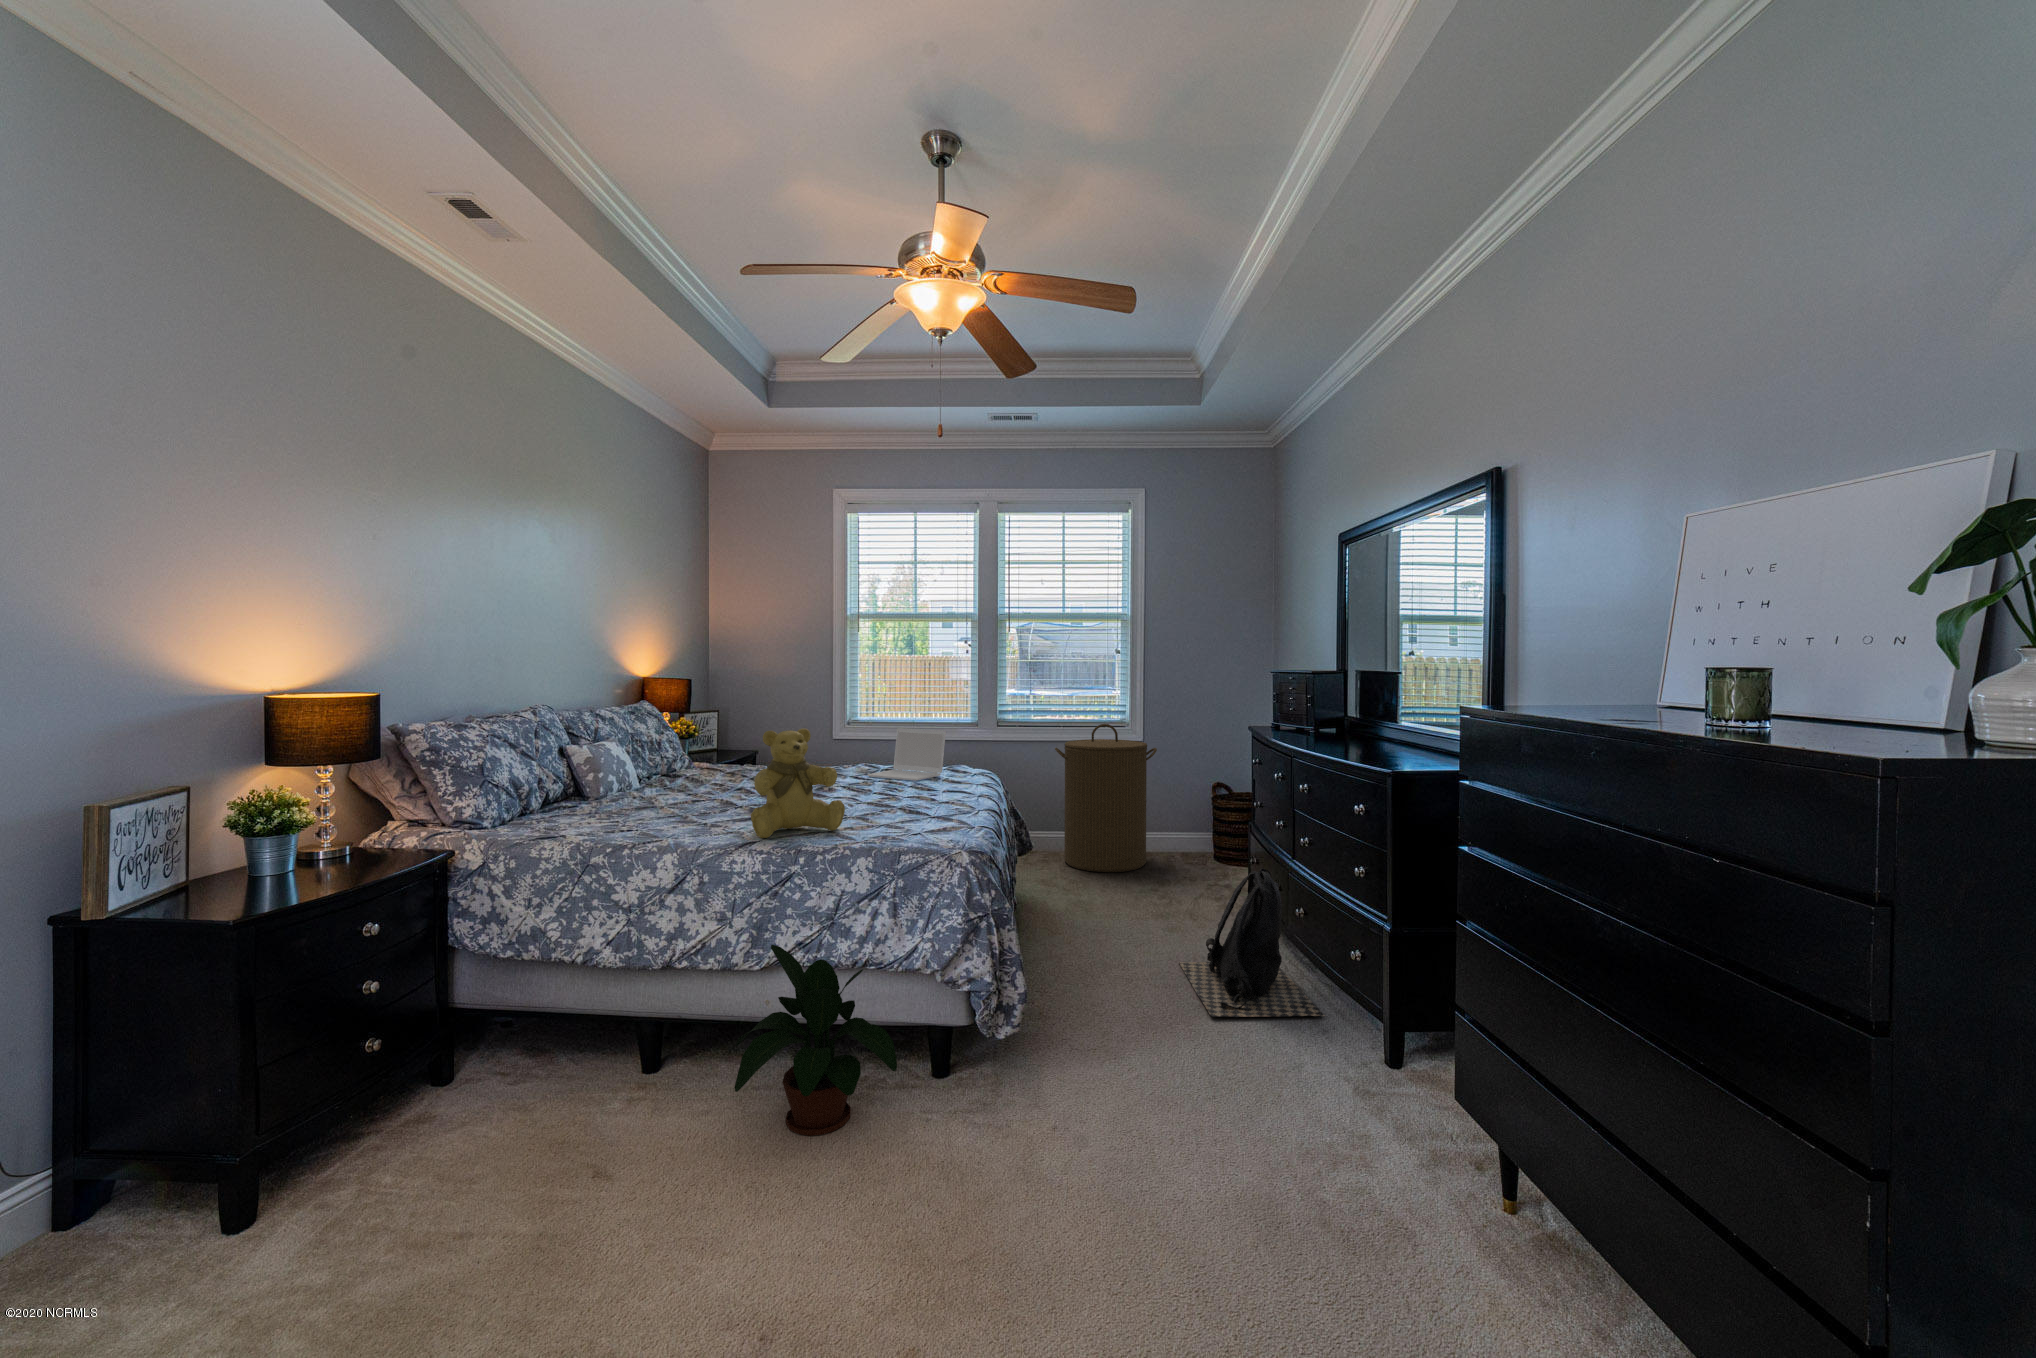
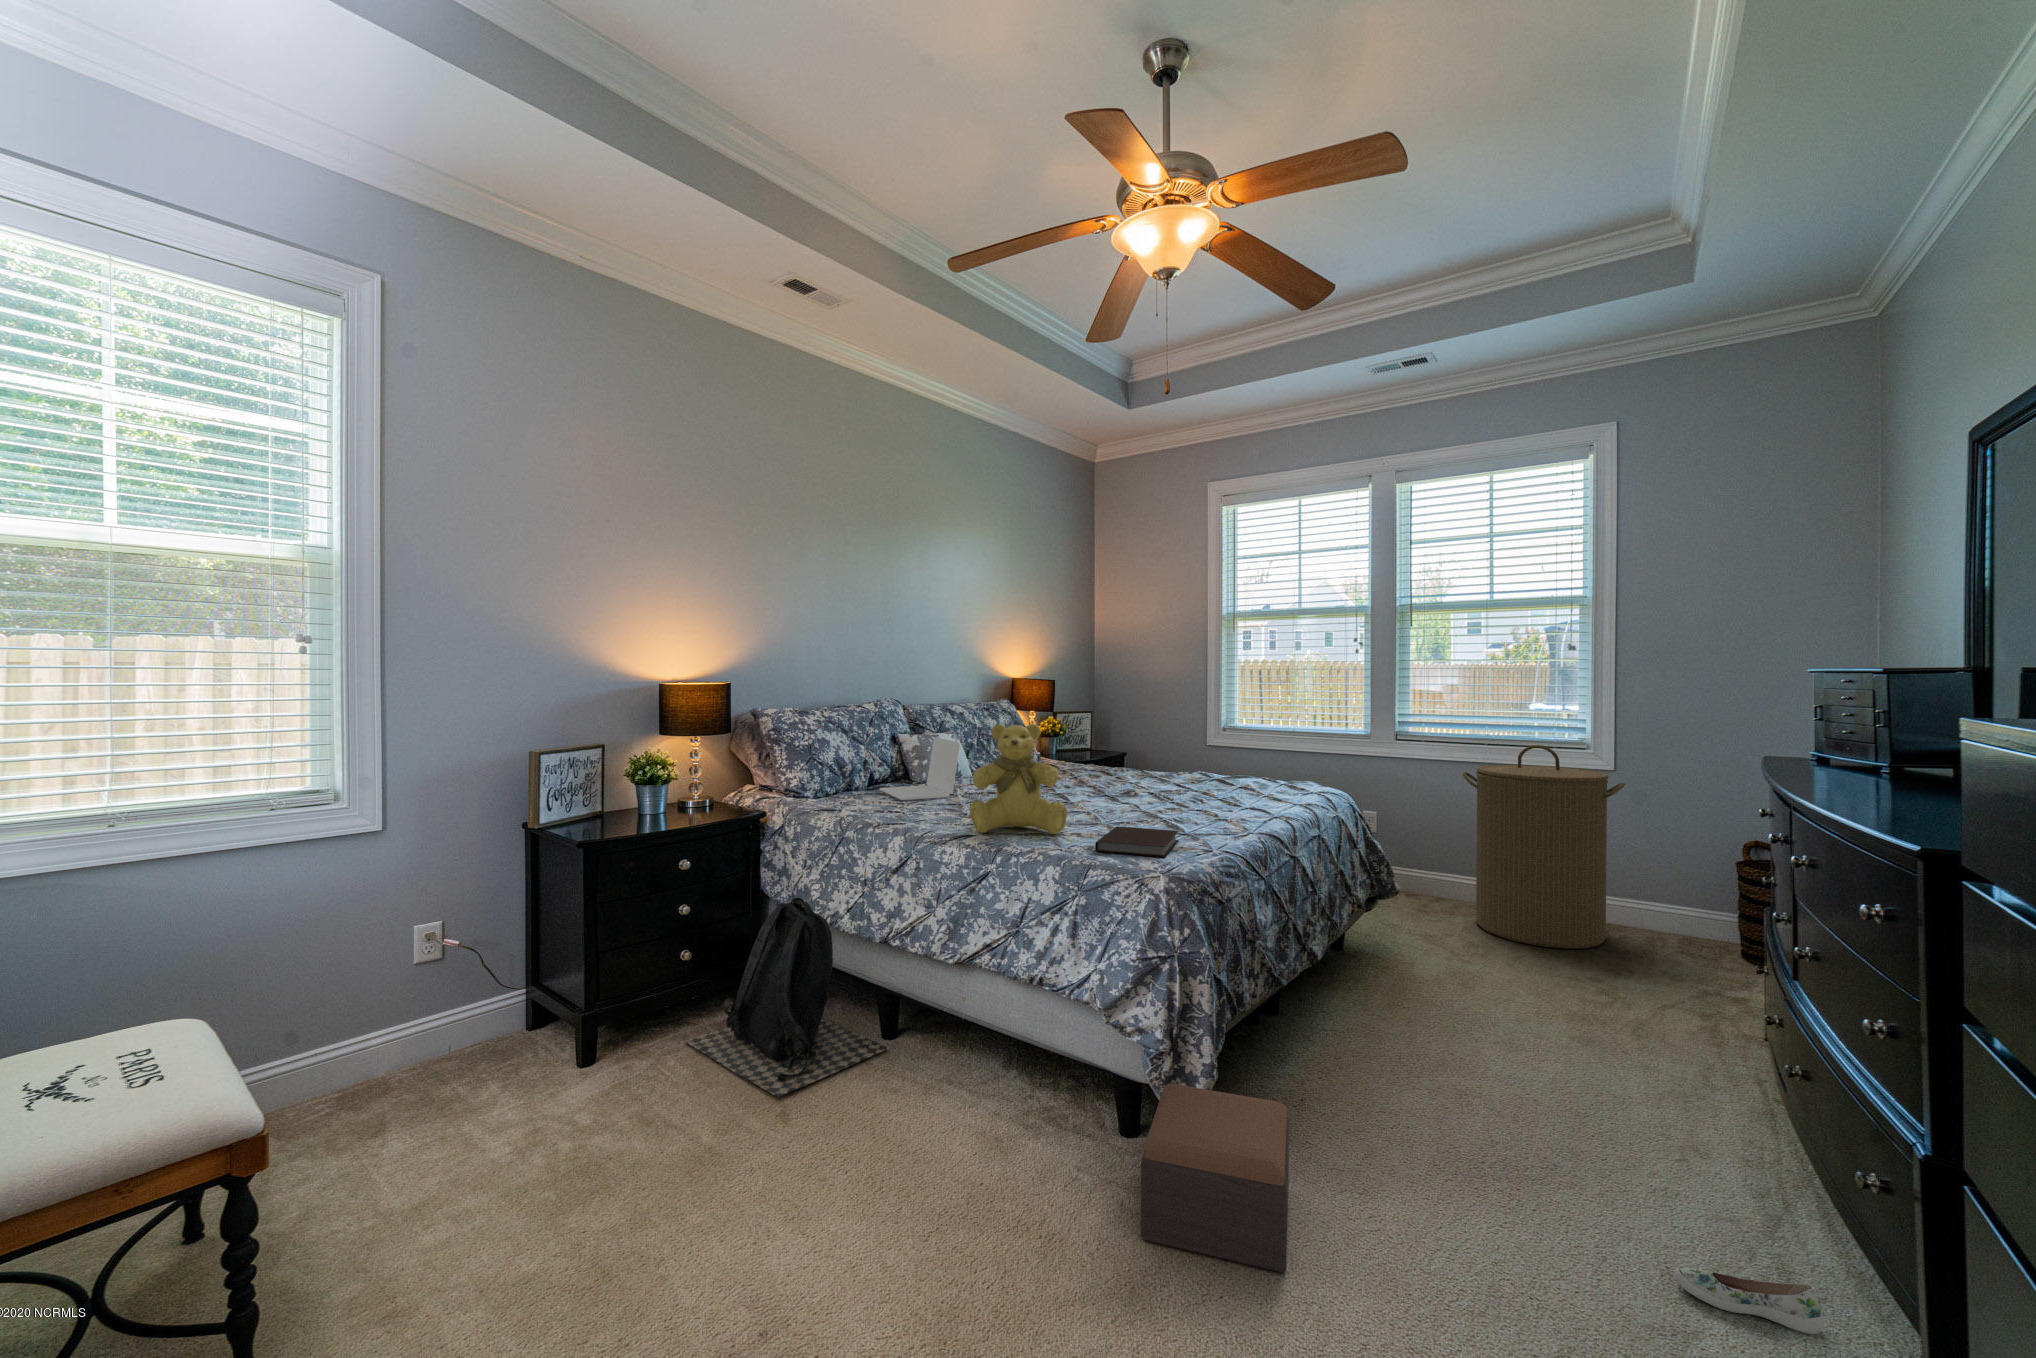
laptop: present [868,728,946,781] -> present [880,737,960,800]
notebook: none [885,814,955,839] -> present [1095,827,1179,857]
backpack: present [1179,868,1325,1017] -> present [685,898,889,1097]
potted plant: present [734,945,897,1136] -> none [878,939,1043,1153]
footstool: none [989,1007,1118,1137] -> present [1141,1084,1289,1272]
shoe: none [1294,1022,1359,1051] -> present [1674,1268,1824,1334]

